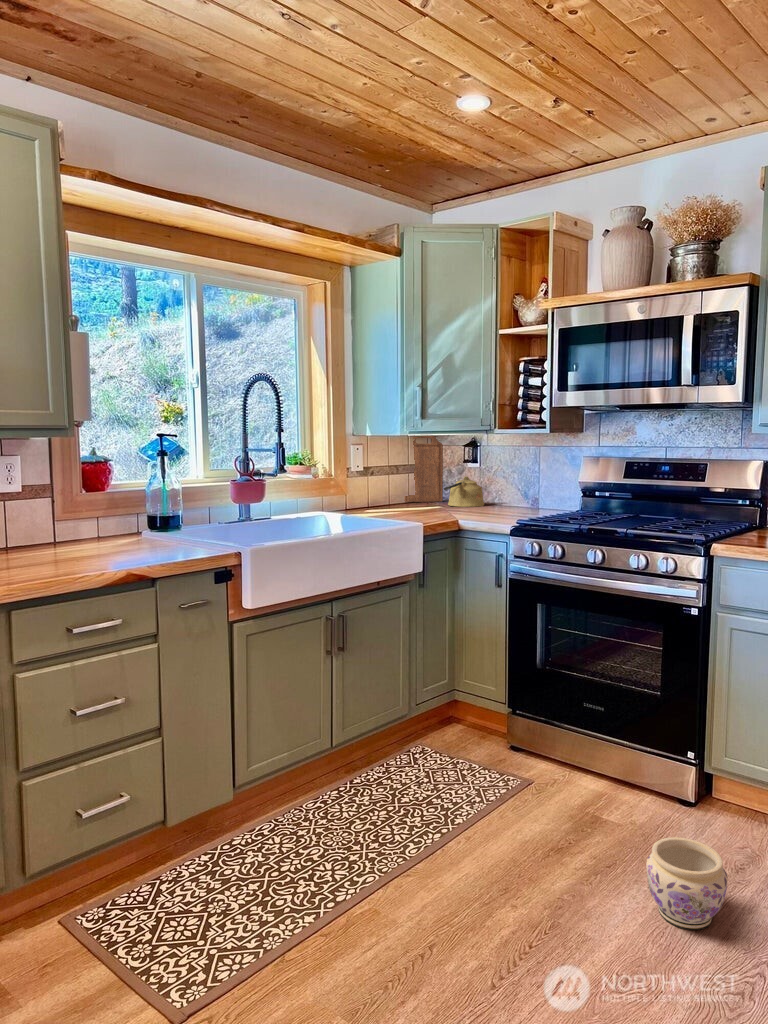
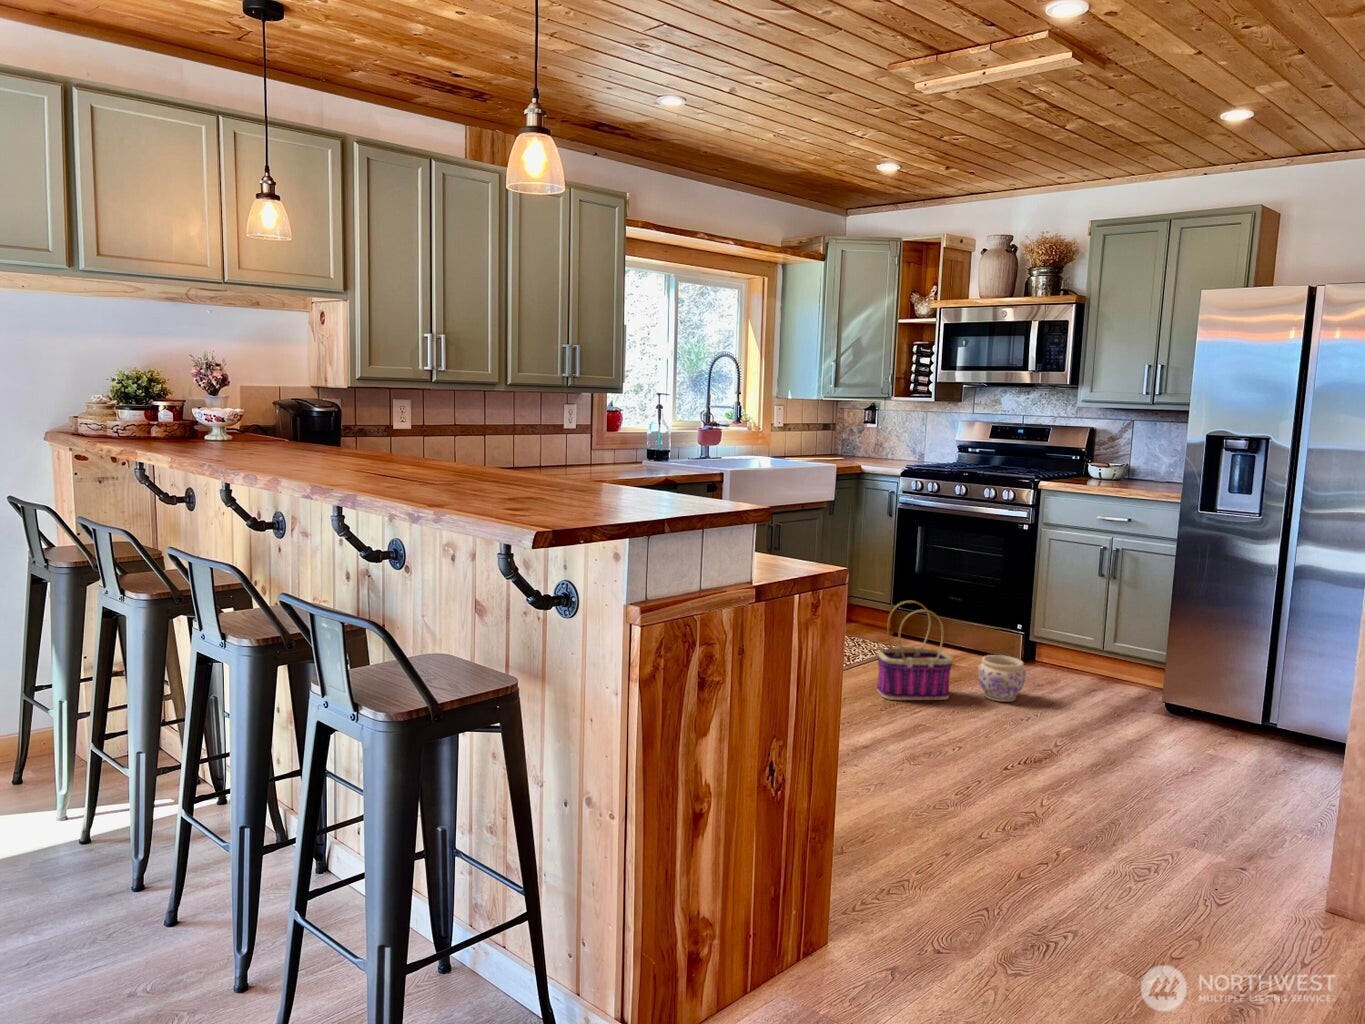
cutting board: present [404,436,443,502] -> none [813,399,847,455]
kettle: present [444,476,484,507] -> none [848,434,880,458]
basket: none [481,759,607,942] -> present [877,601,953,700]

